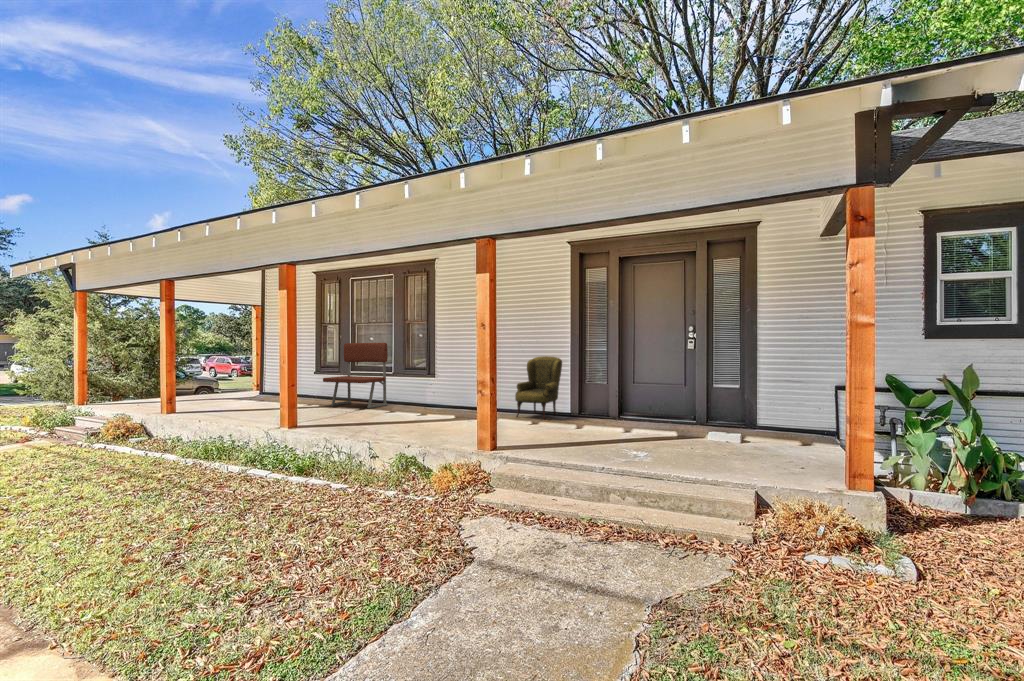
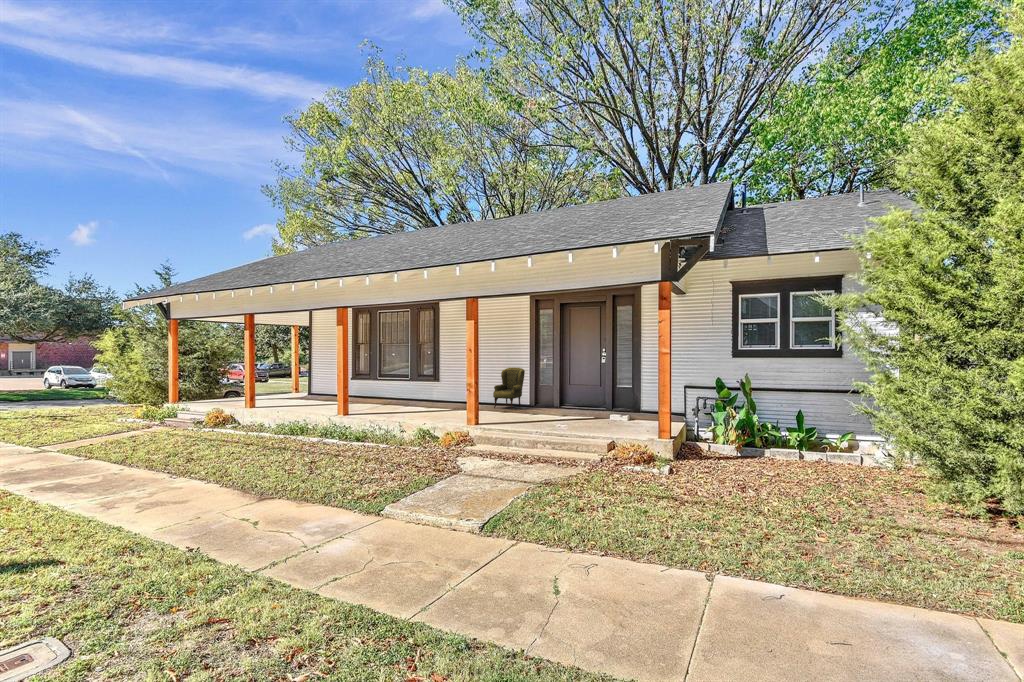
bench: present [323,343,388,408] -> none [360,358,405,404]

